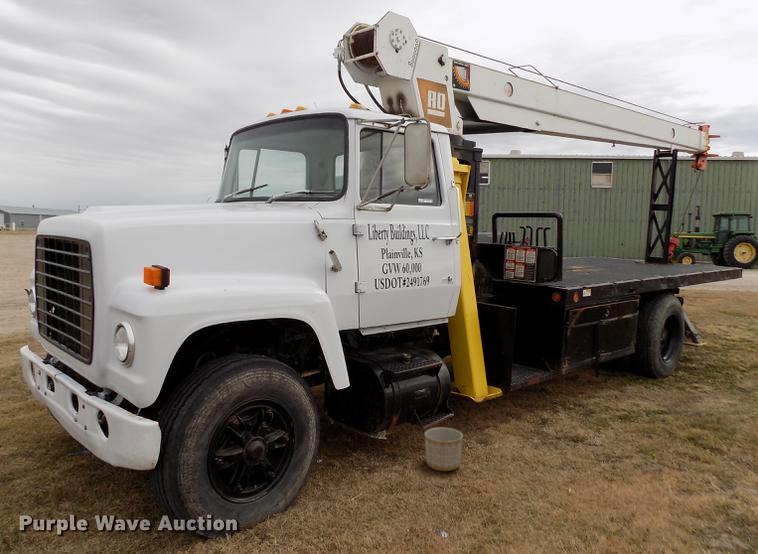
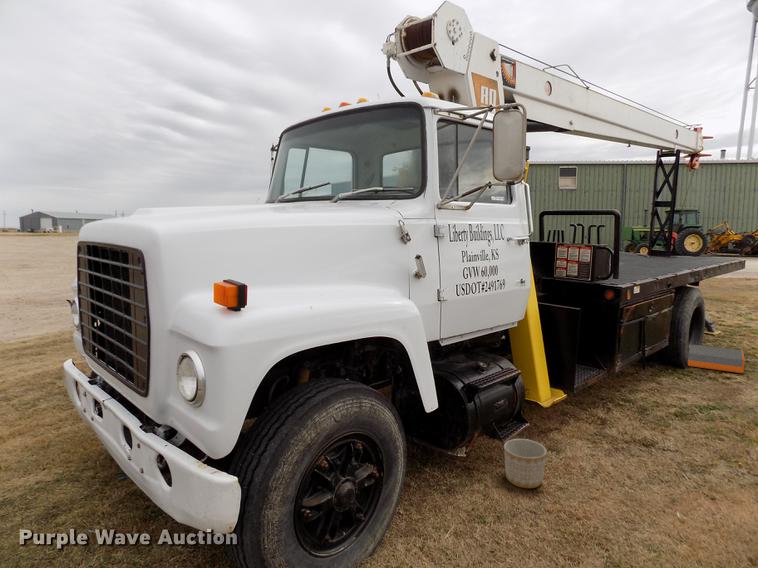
storage box: none [660,355,719,383] -> present [688,345,745,373]

